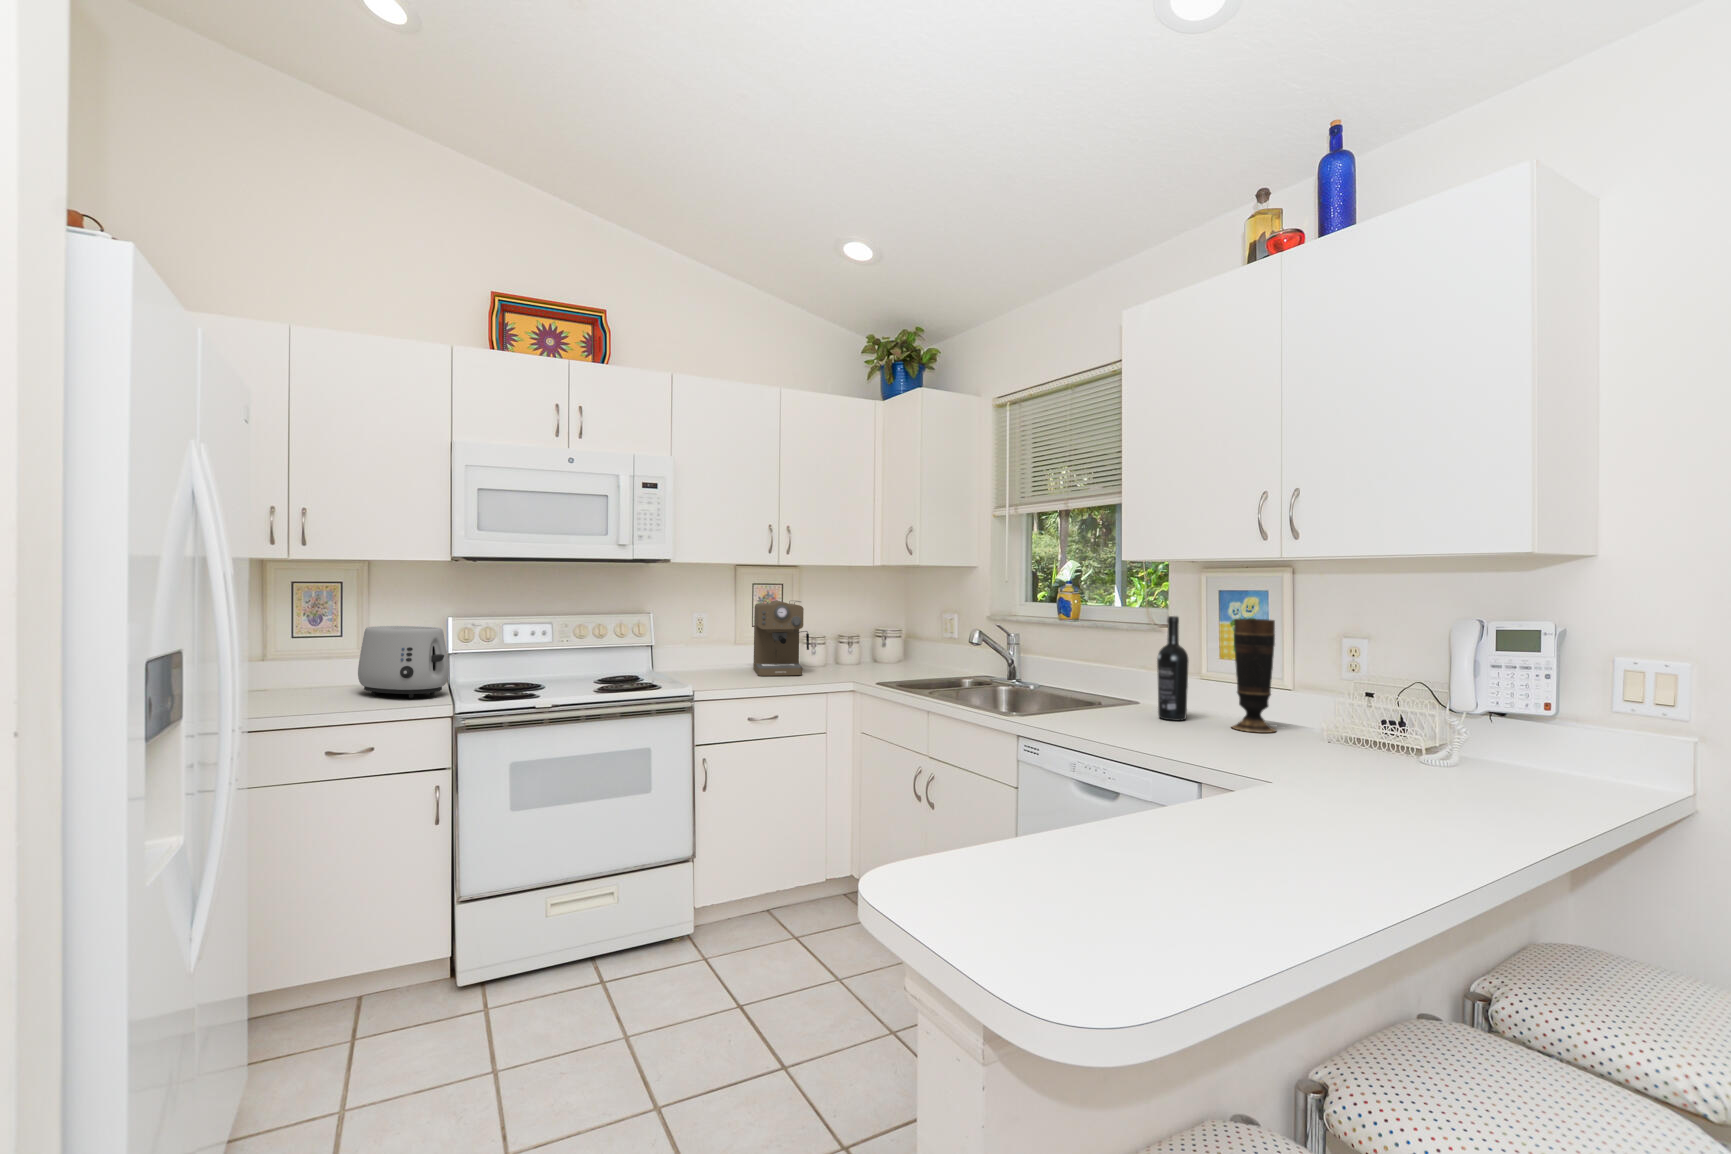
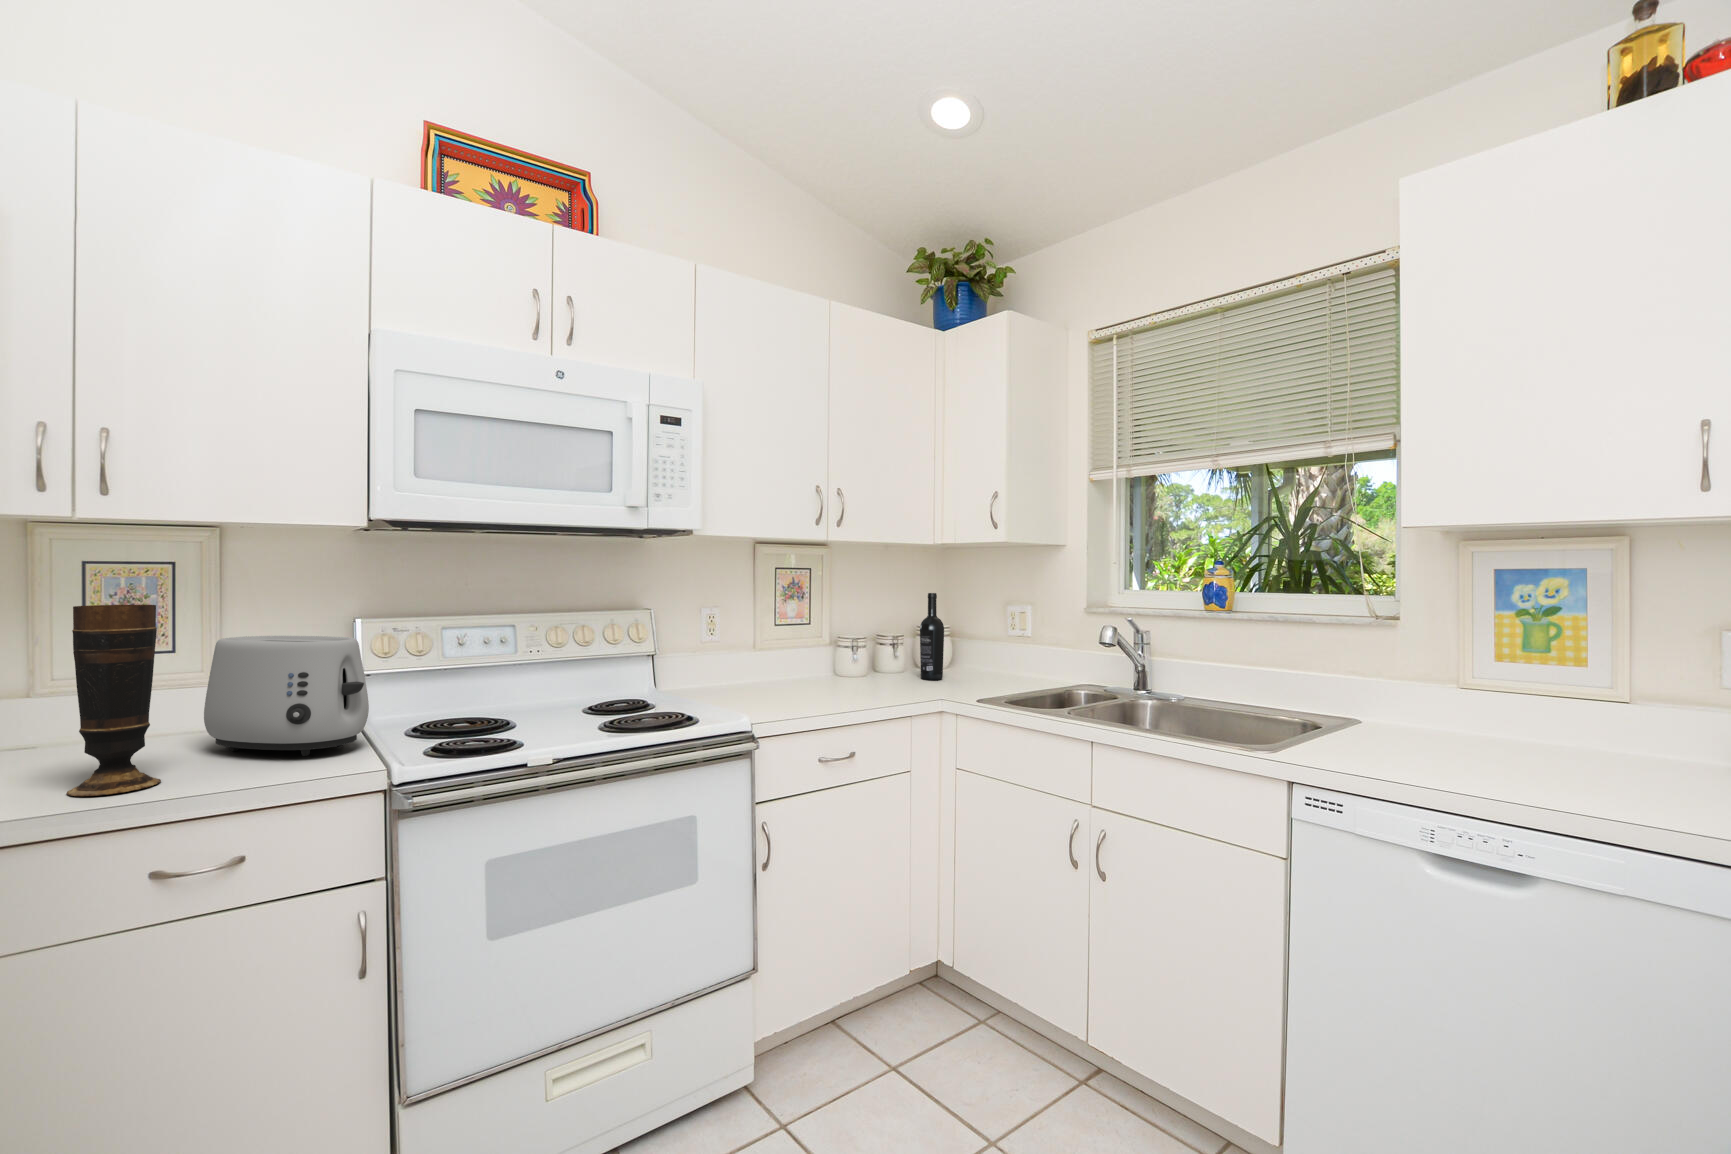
coffee maker: present [753,600,809,676] -> none [782,591,862,693]
wine bottle: present [1157,616,1189,721] -> present [920,593,944,680]
vase: present [1232,619,1276,733] -> present [67,605,161,796]

